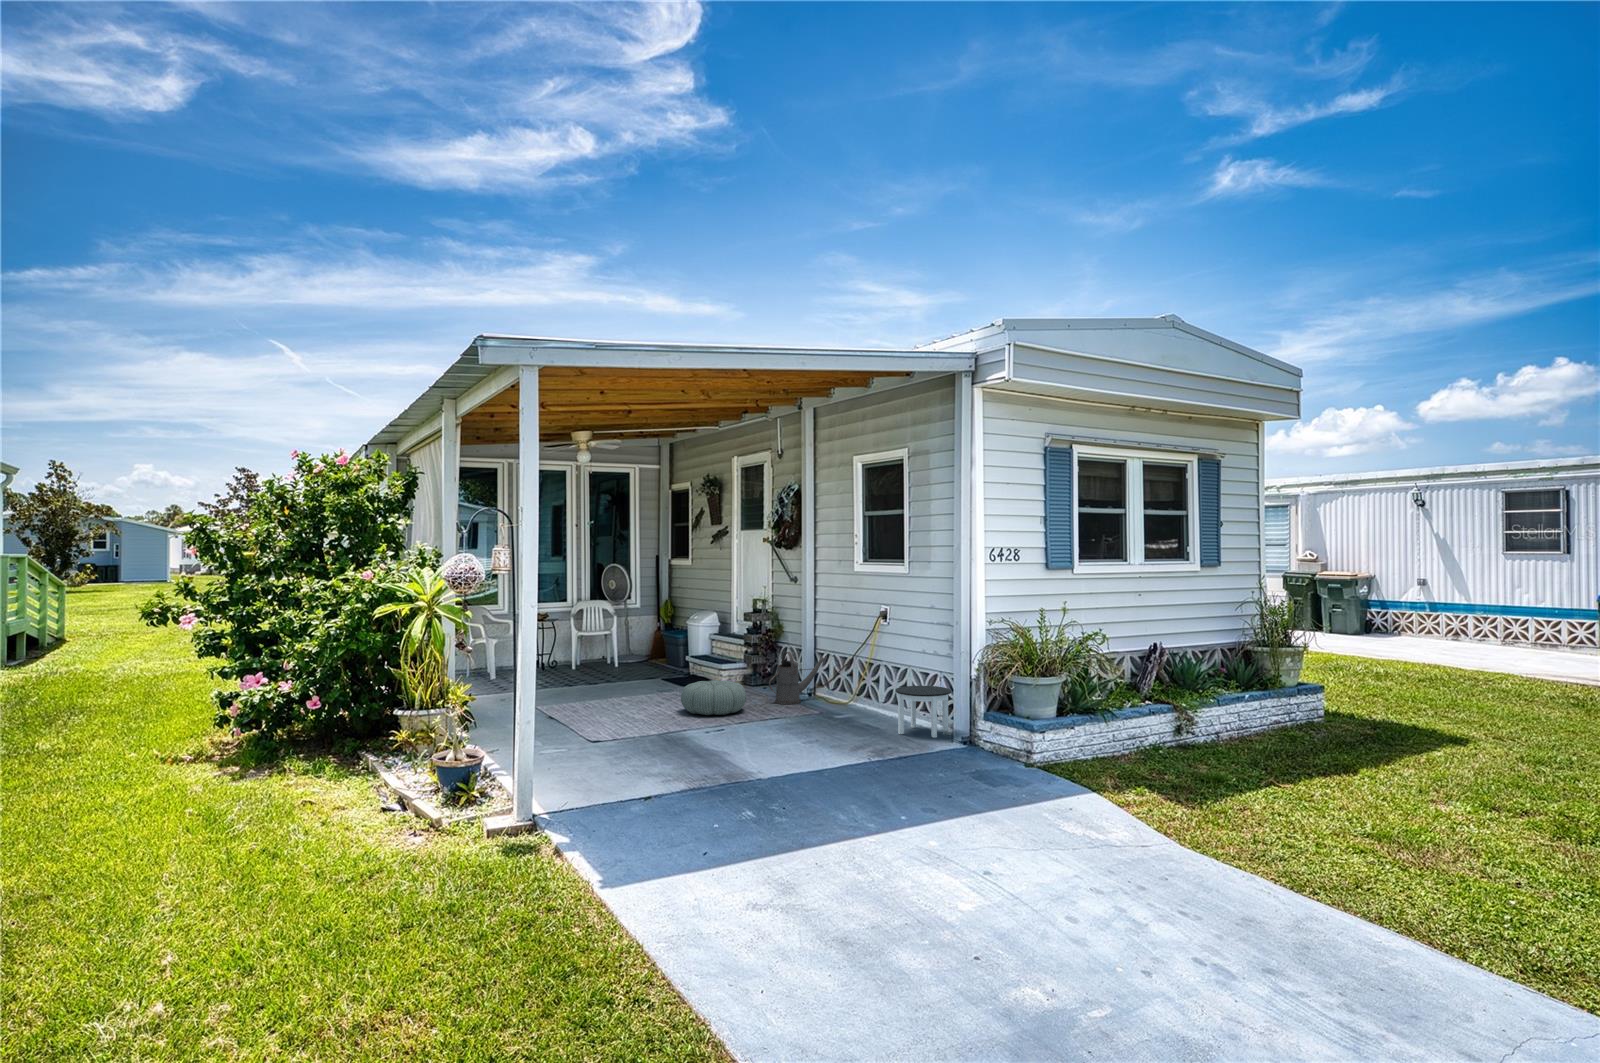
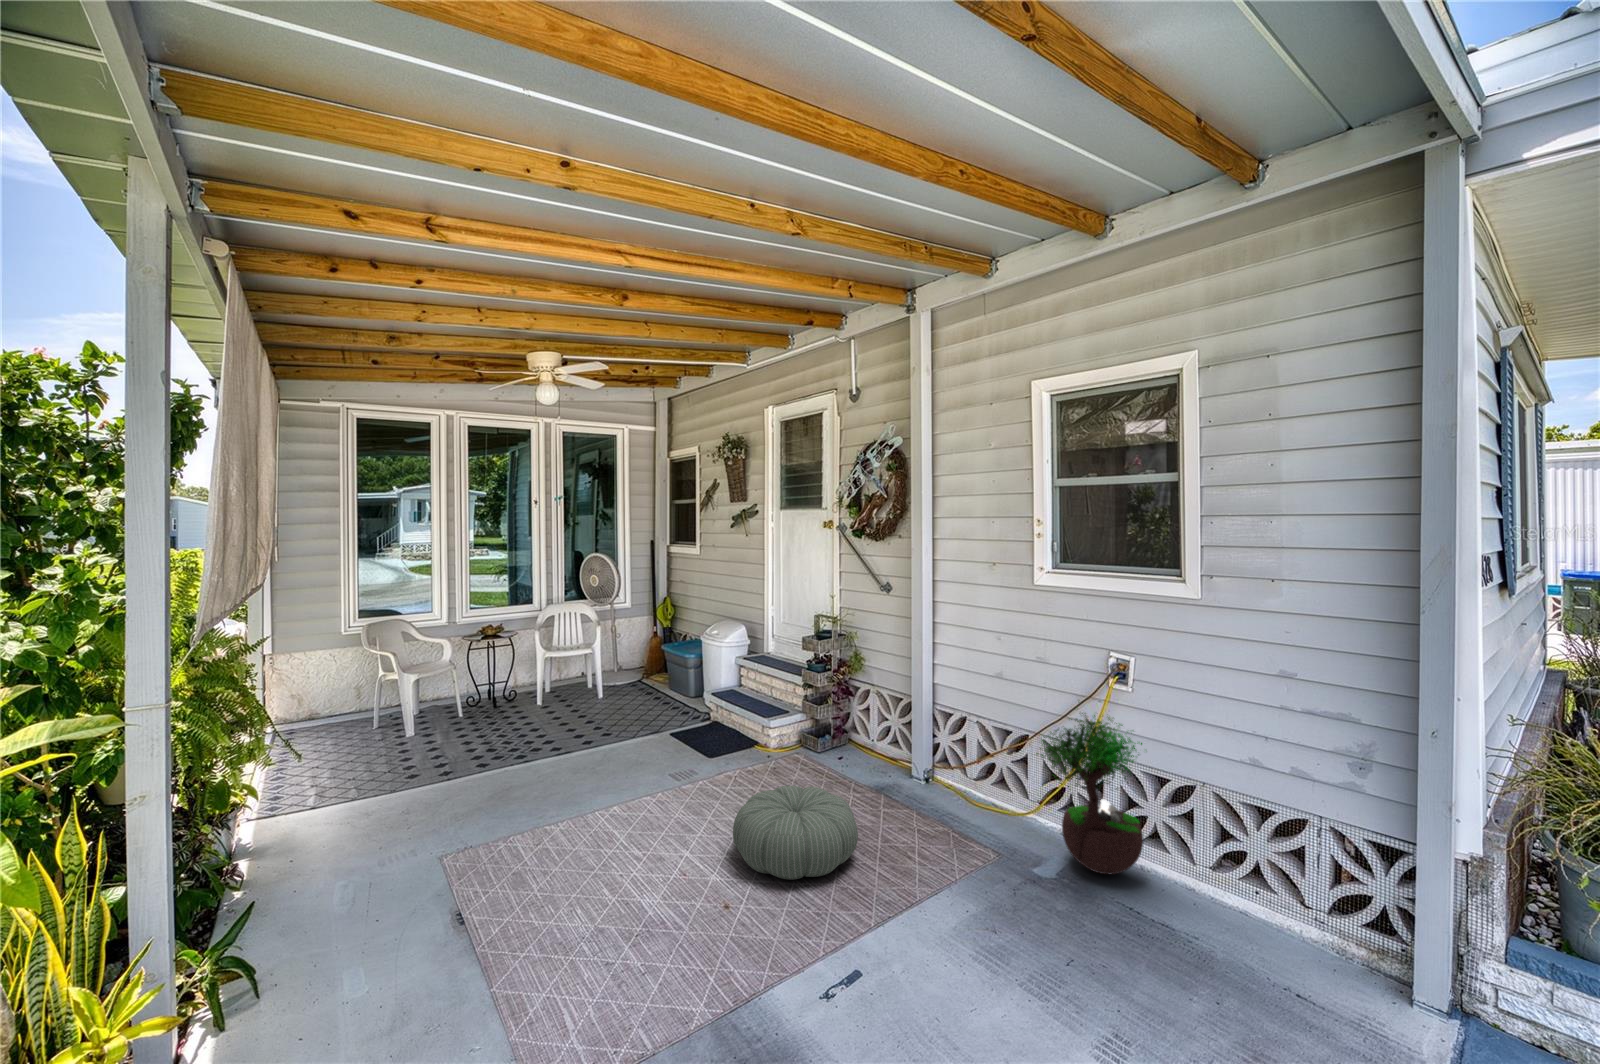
potted tree: none [829,626,888,716] -> present [1040,713,1143,874]
watering can: present [769,652,824,704] -> none [879,721,958,817]
round table: present [895,686,951,738] -> none [1241,842,1399,1007]

